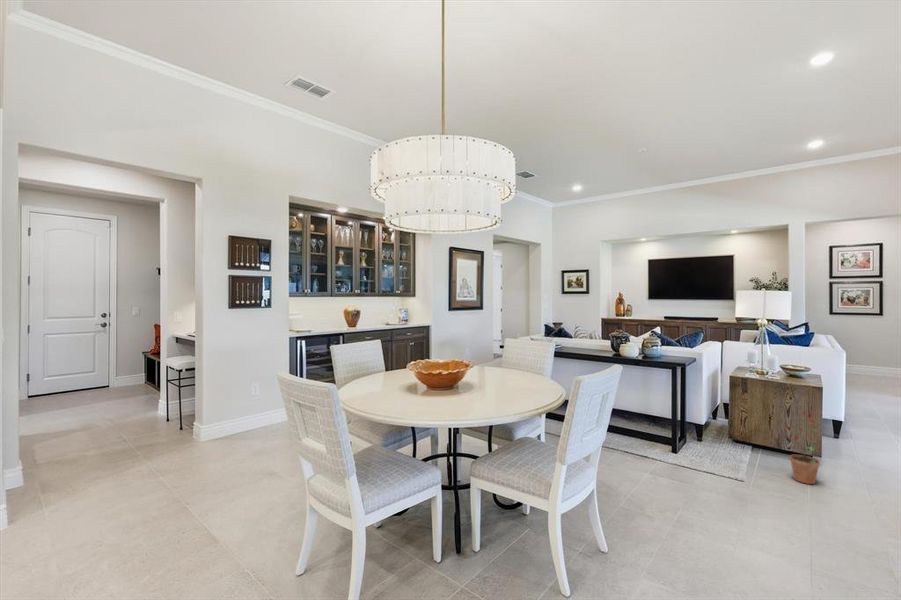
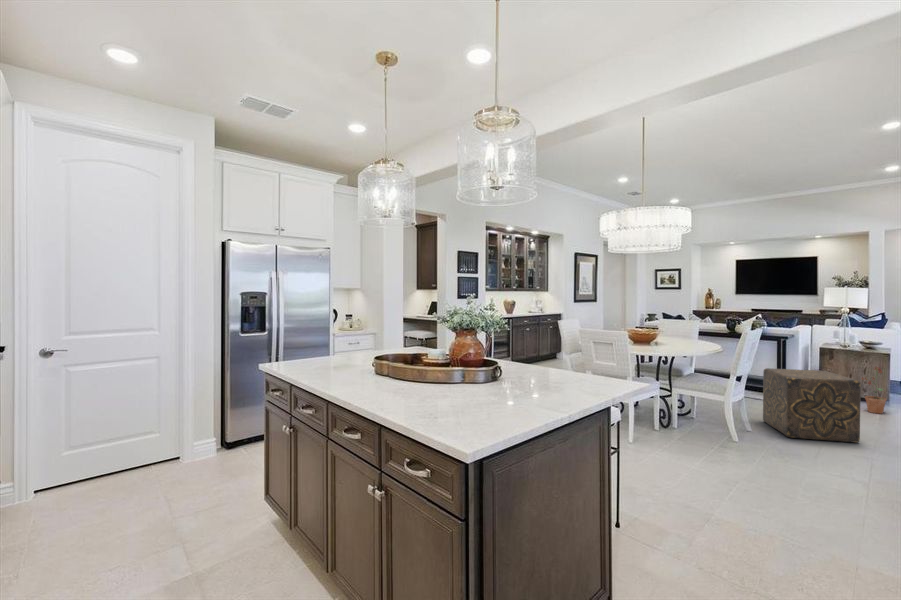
ottoman: none [637,428,787,581] -> present [763,368,861,443]

